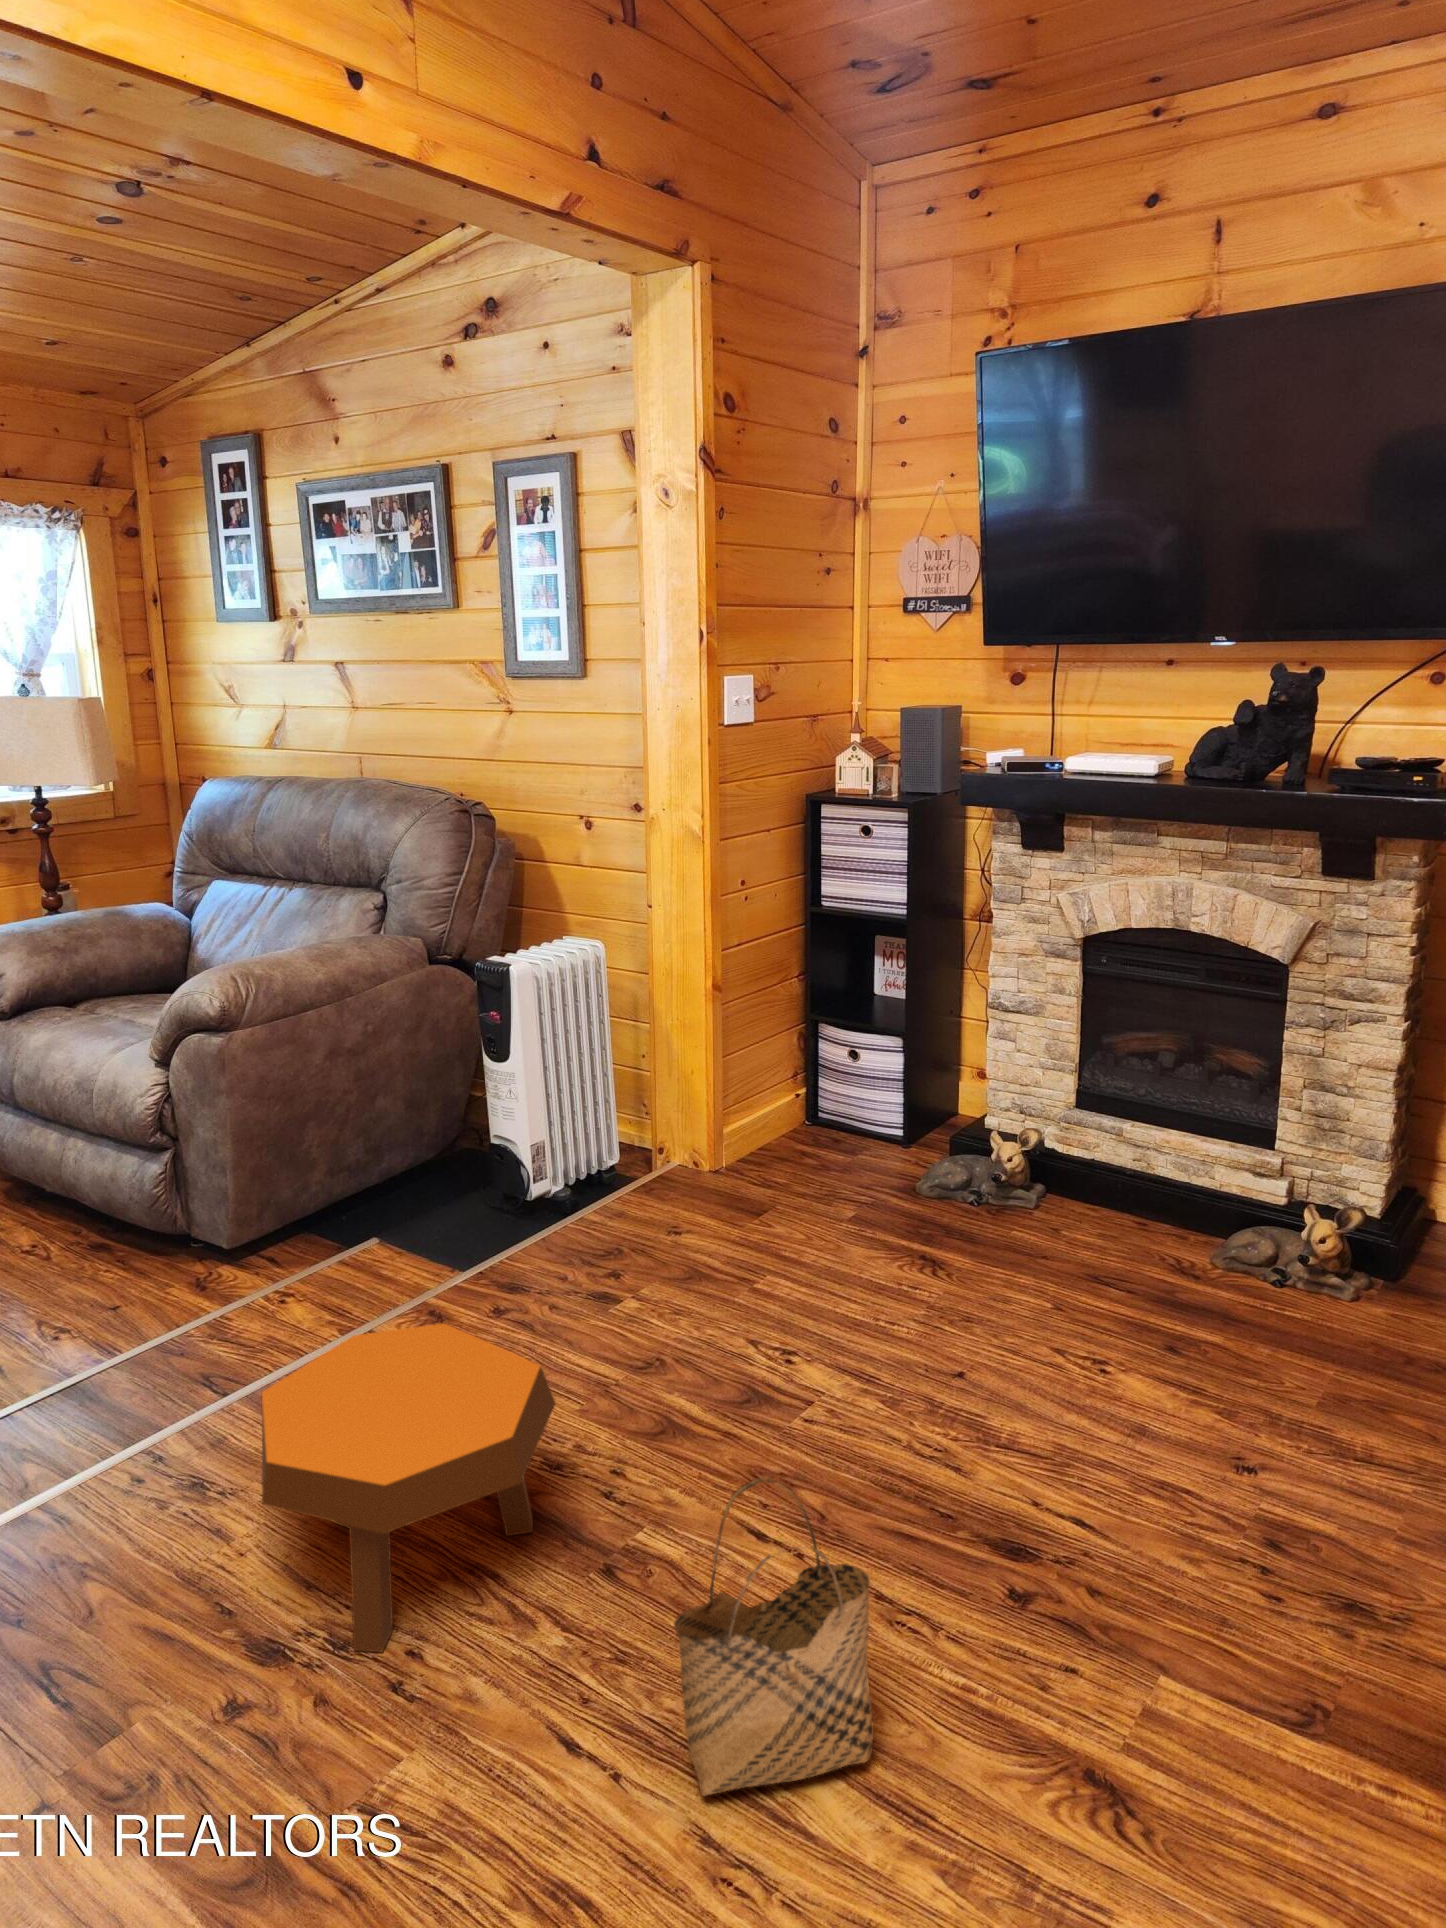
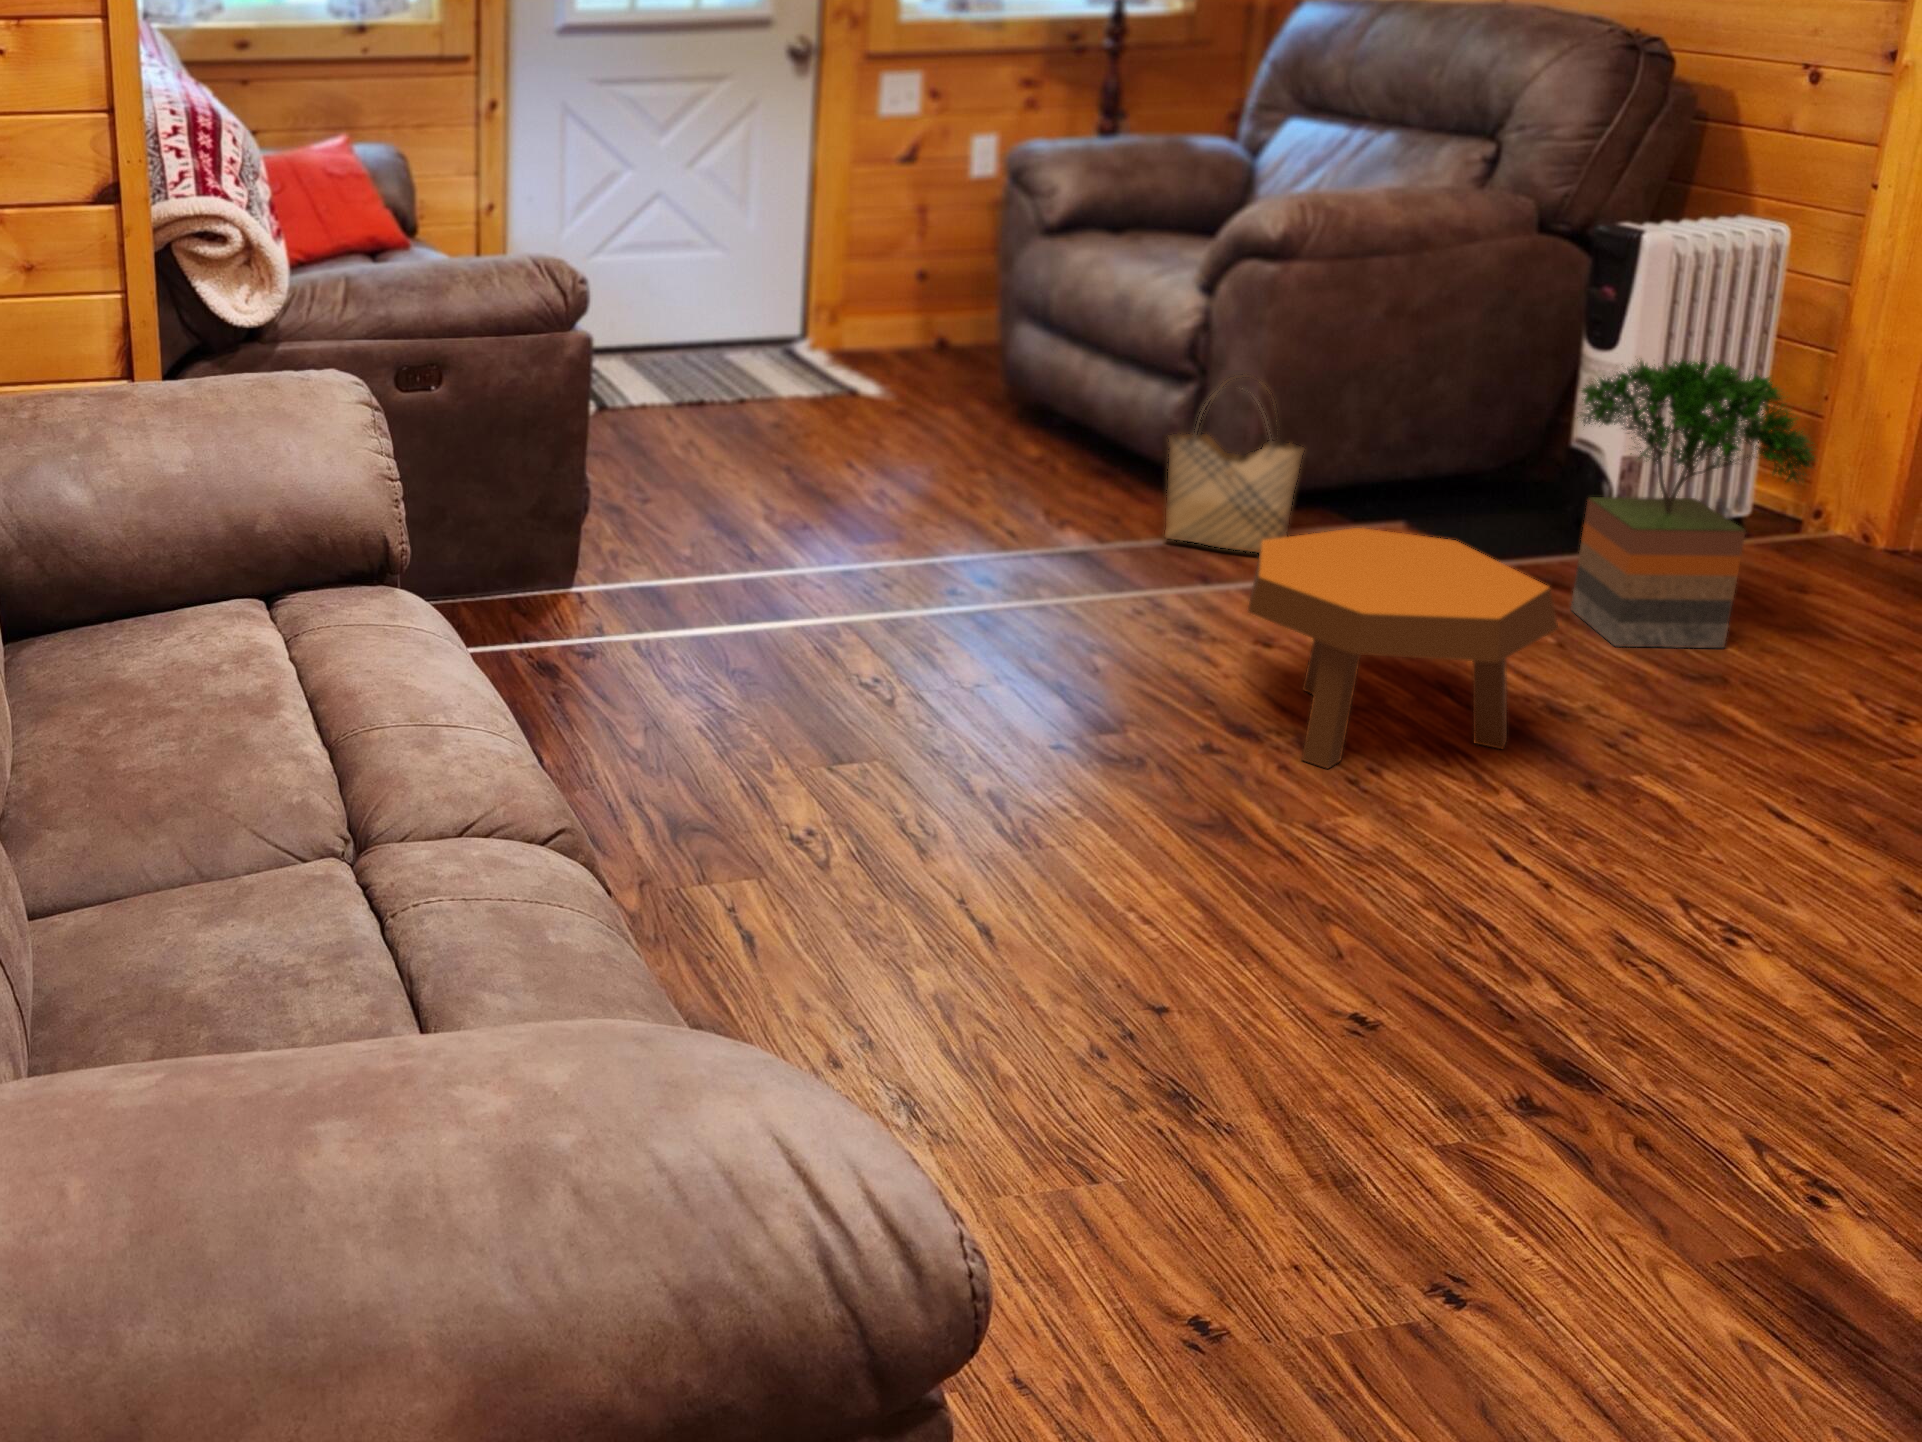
potted tree: none [501,1074,688,1342] -> present [1570,357,1814,648]
woven basket: present [674,1478,873,1796] -> present [1165,374,1304,553]

